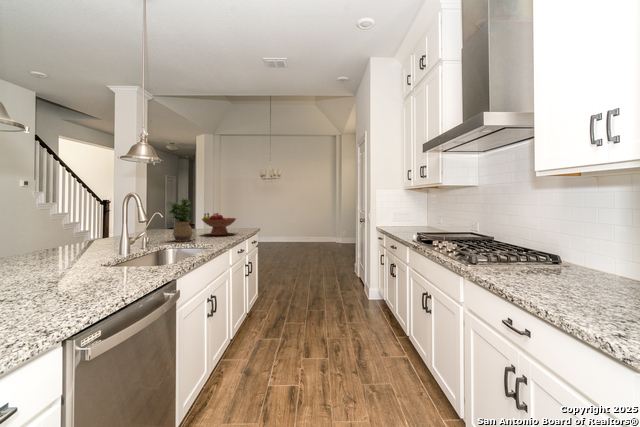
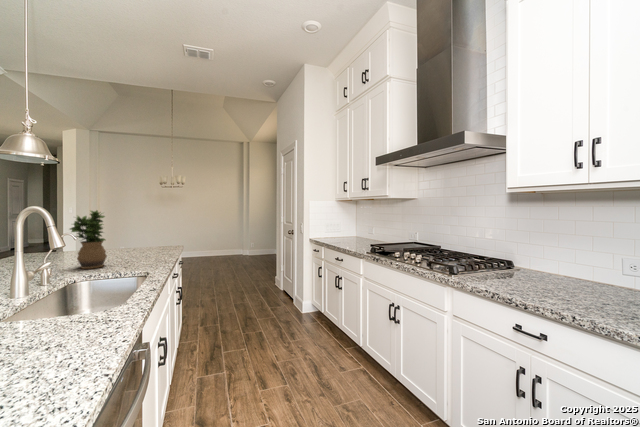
fruit bowl: present [202,213,236,235] -> none [110,227,160,255]

